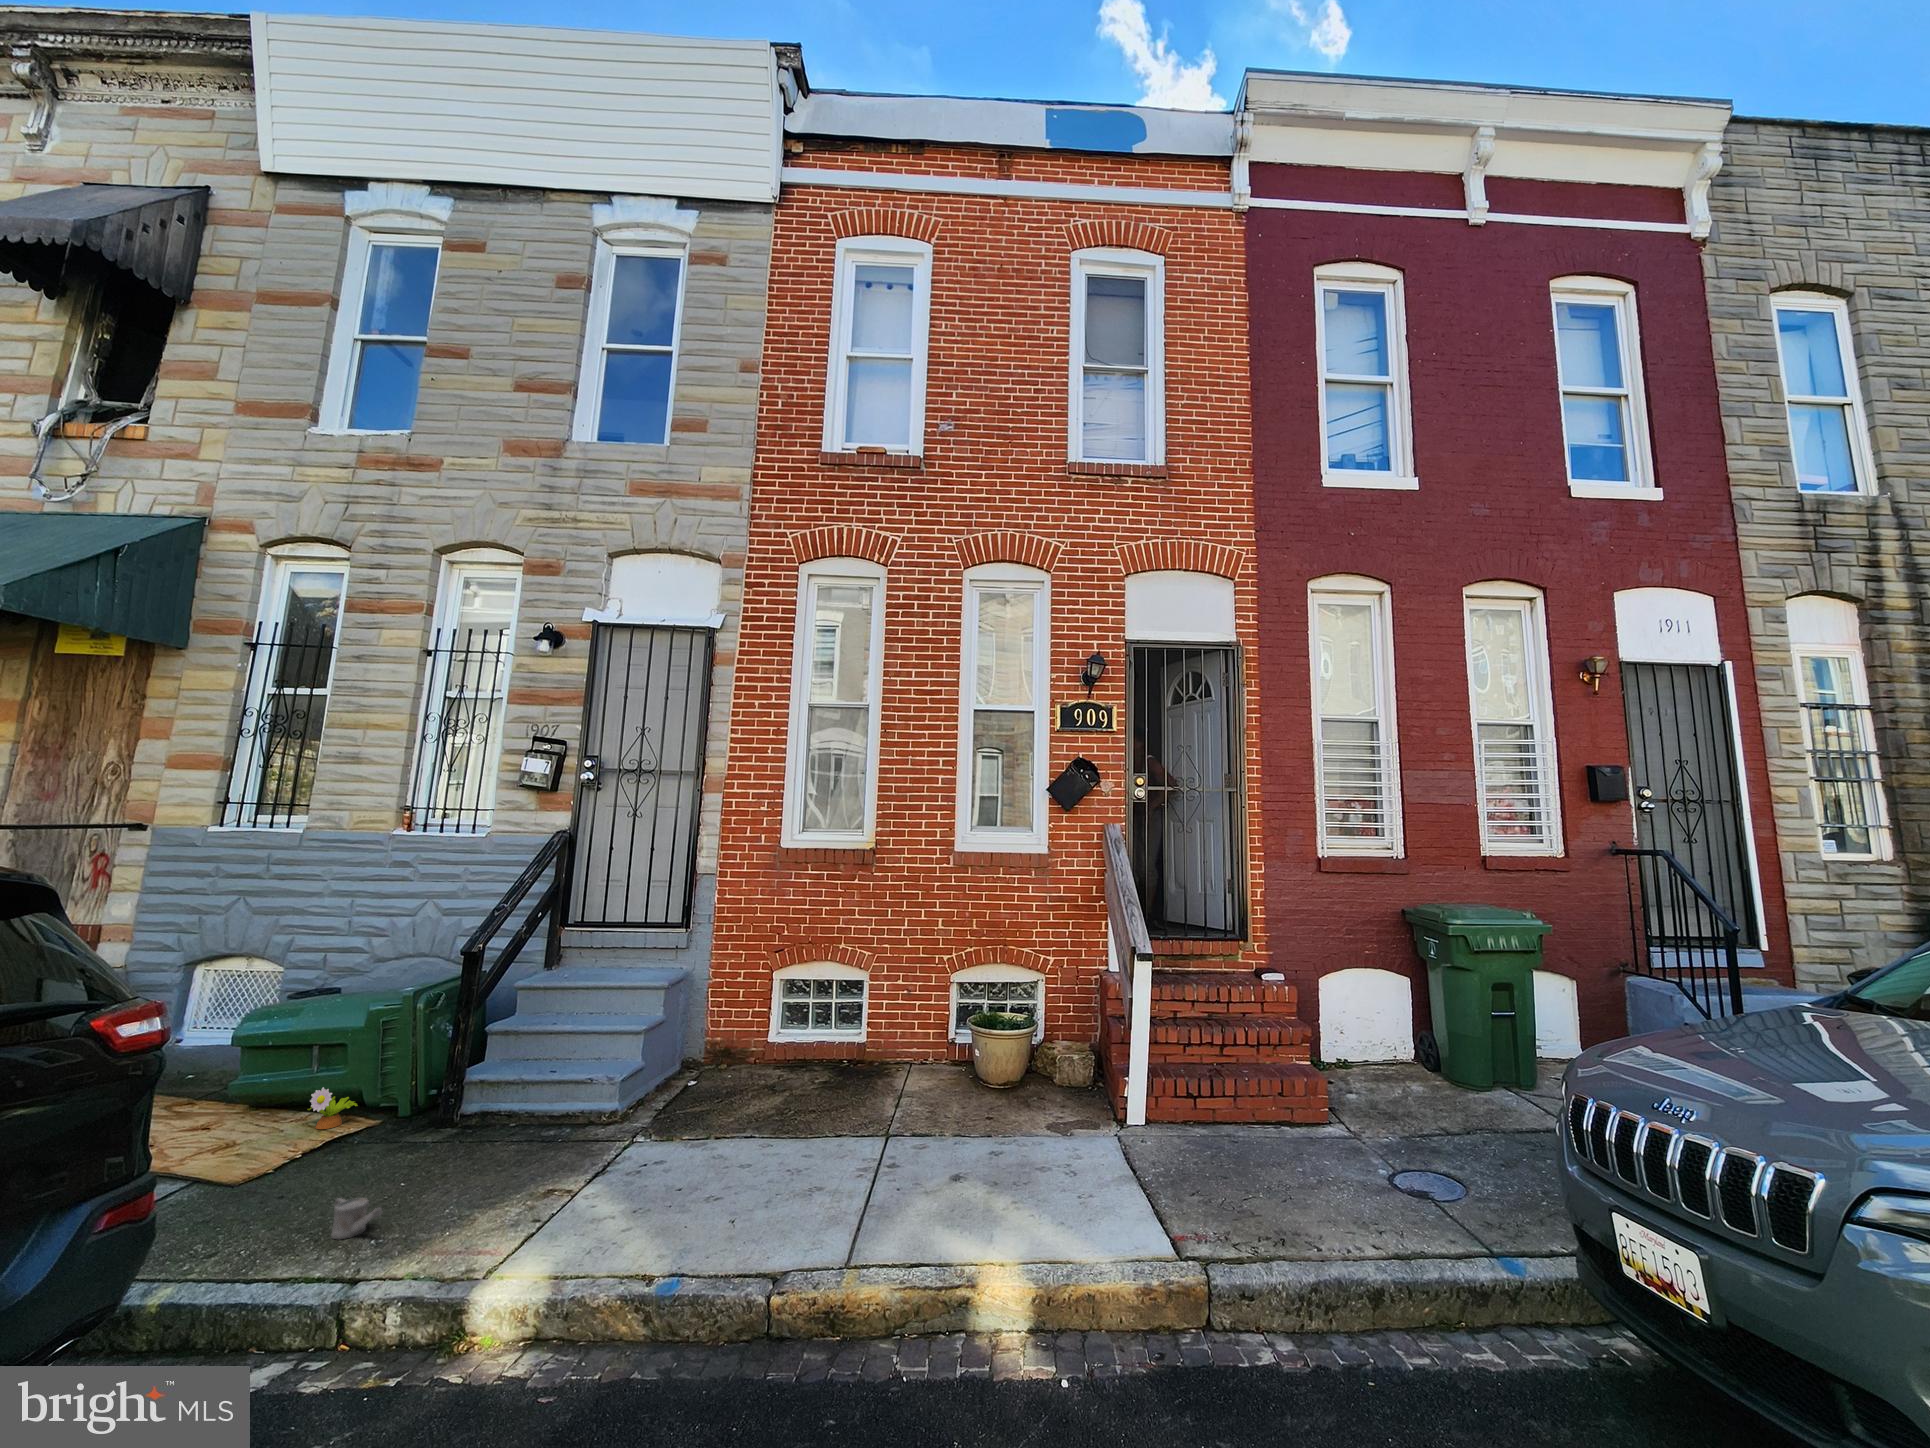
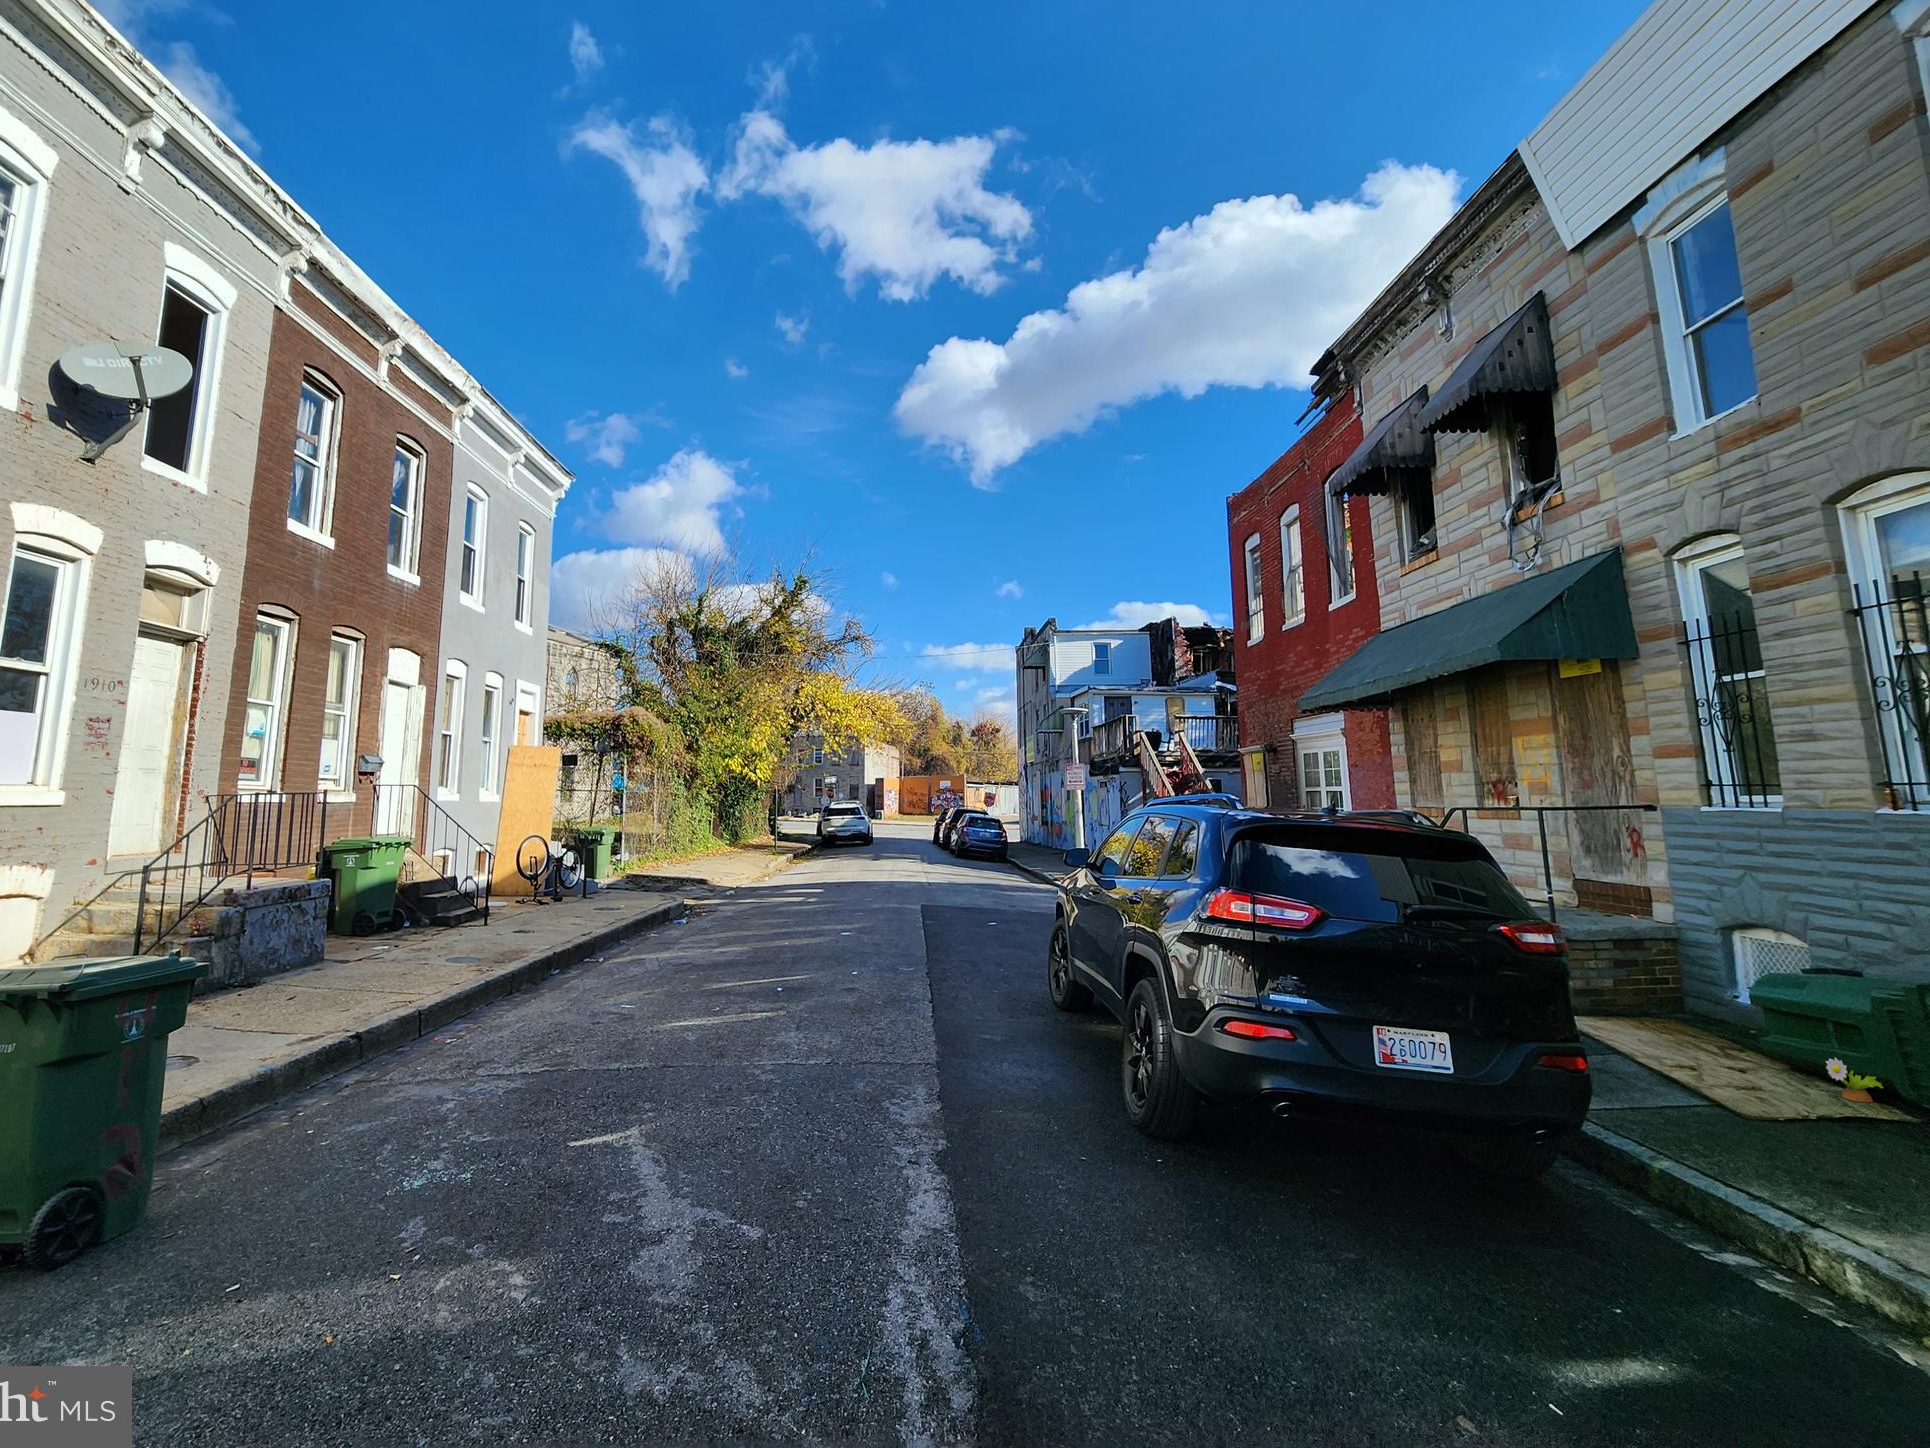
watering can: present [331,1198,382,1239] -> none [1804,1153,1847,1195]

